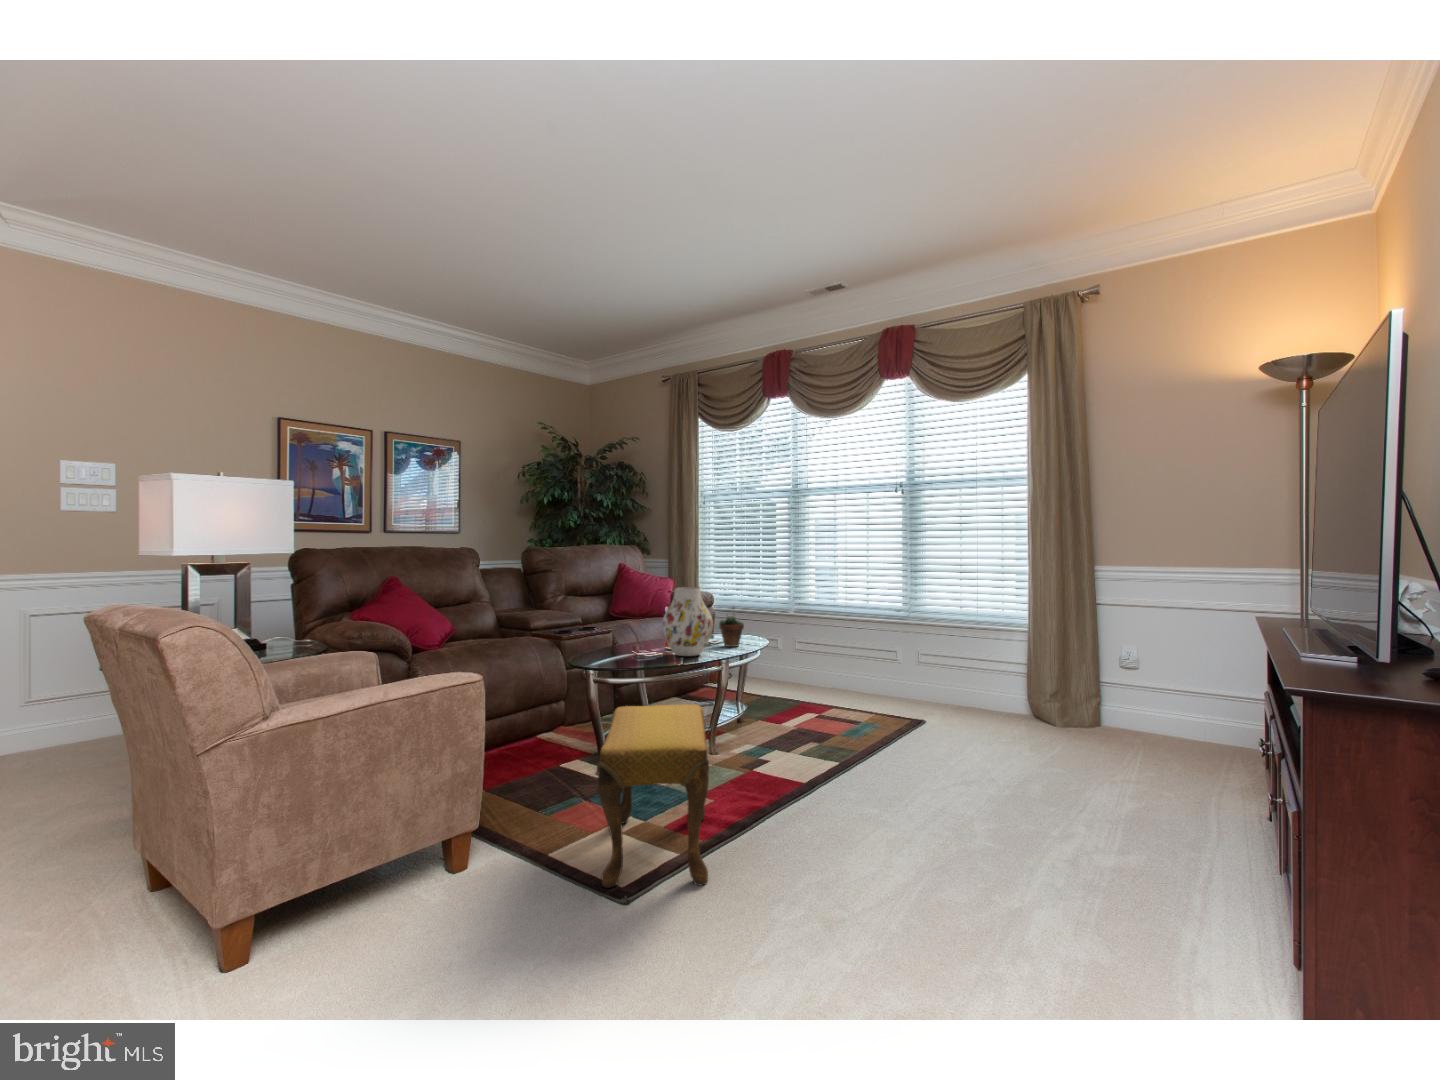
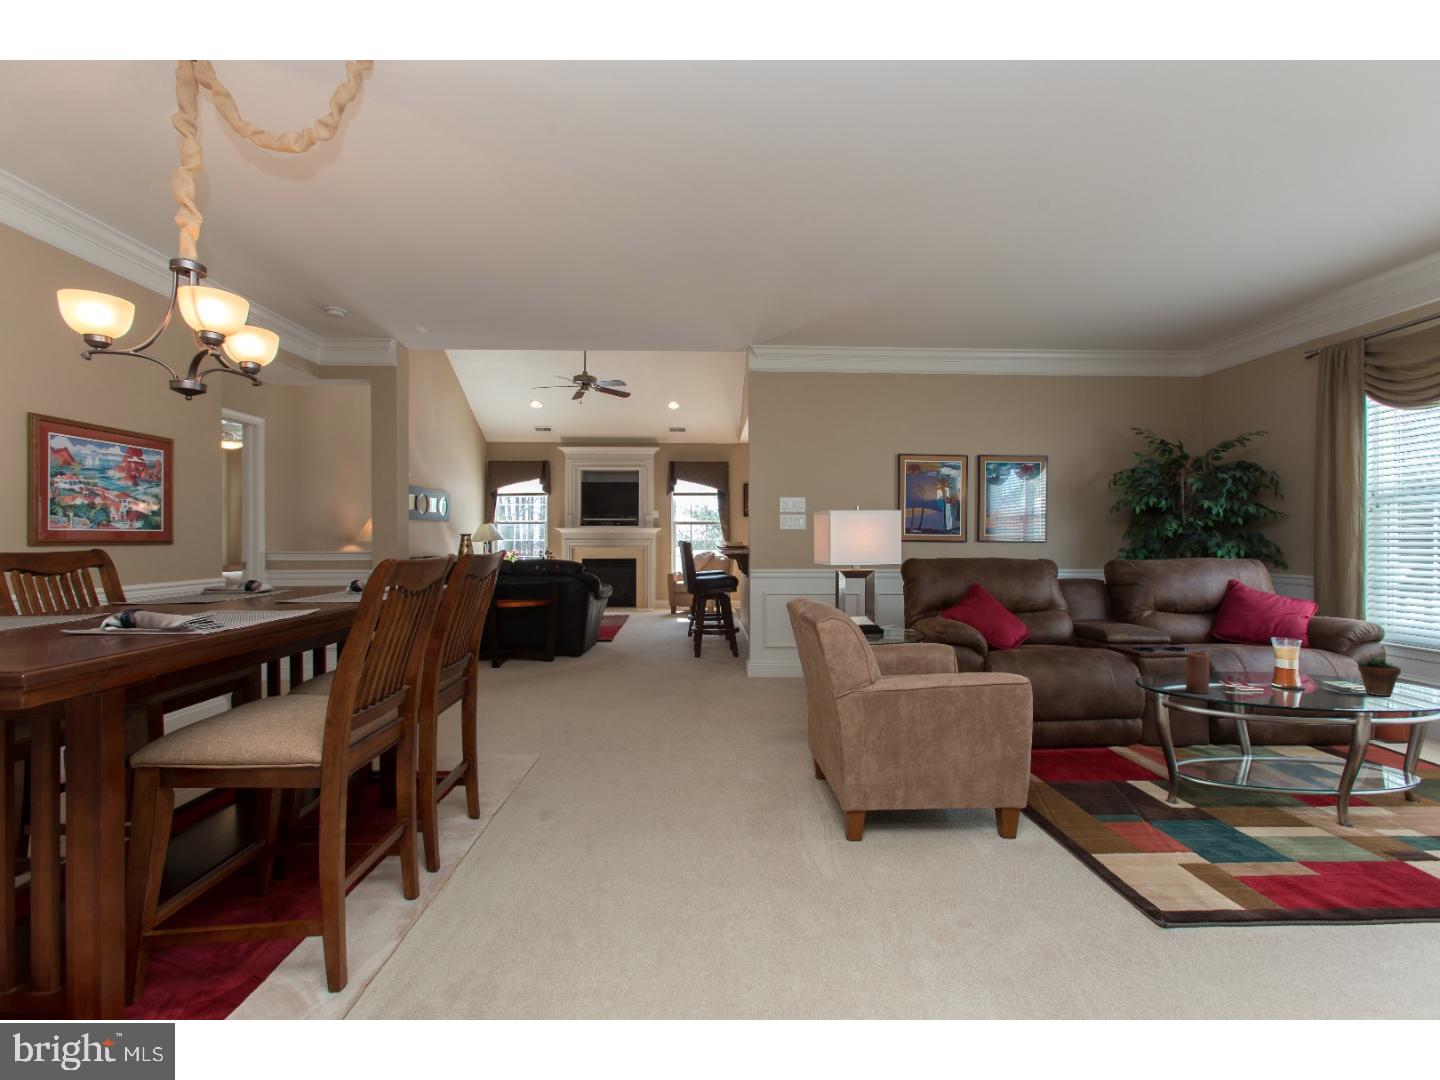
vase: present [663,587,713,656] -> none [1263,616,1340,698]
candle: none [609,627,627,666] -> present [1186,652,1210,693]
footstool: present [598,704,709,888] -> none [1142,735,1299,947]

